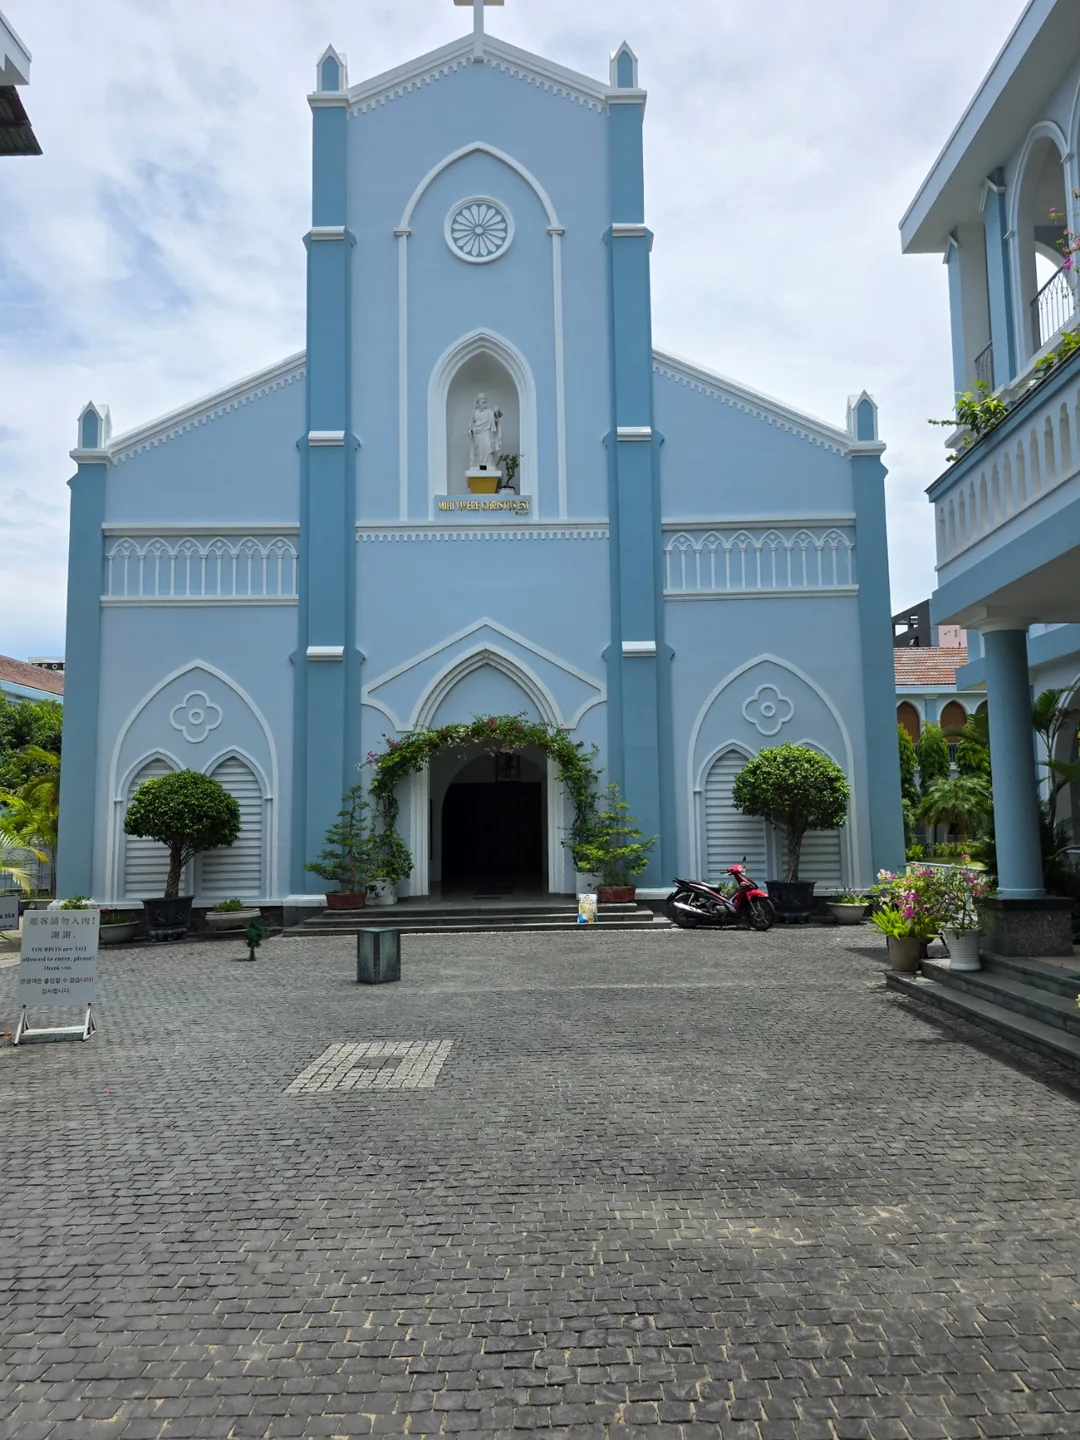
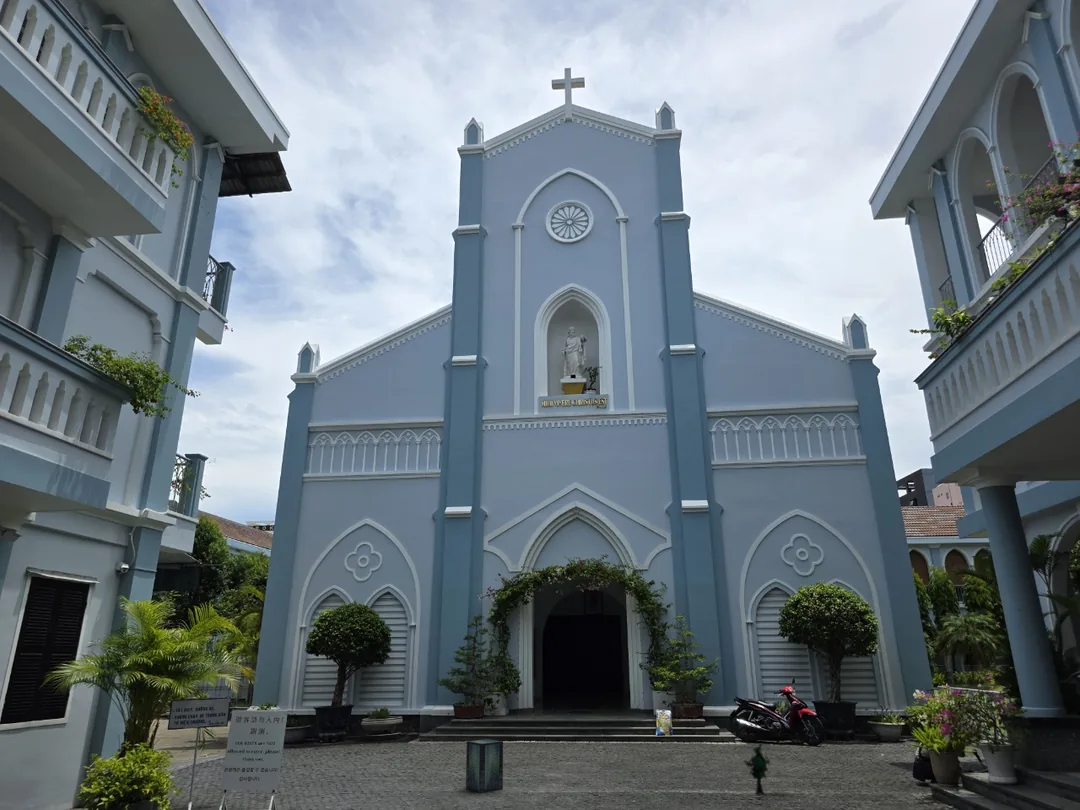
decorative plant: present [241,916,265,961] -> present [744,744,770,794]

